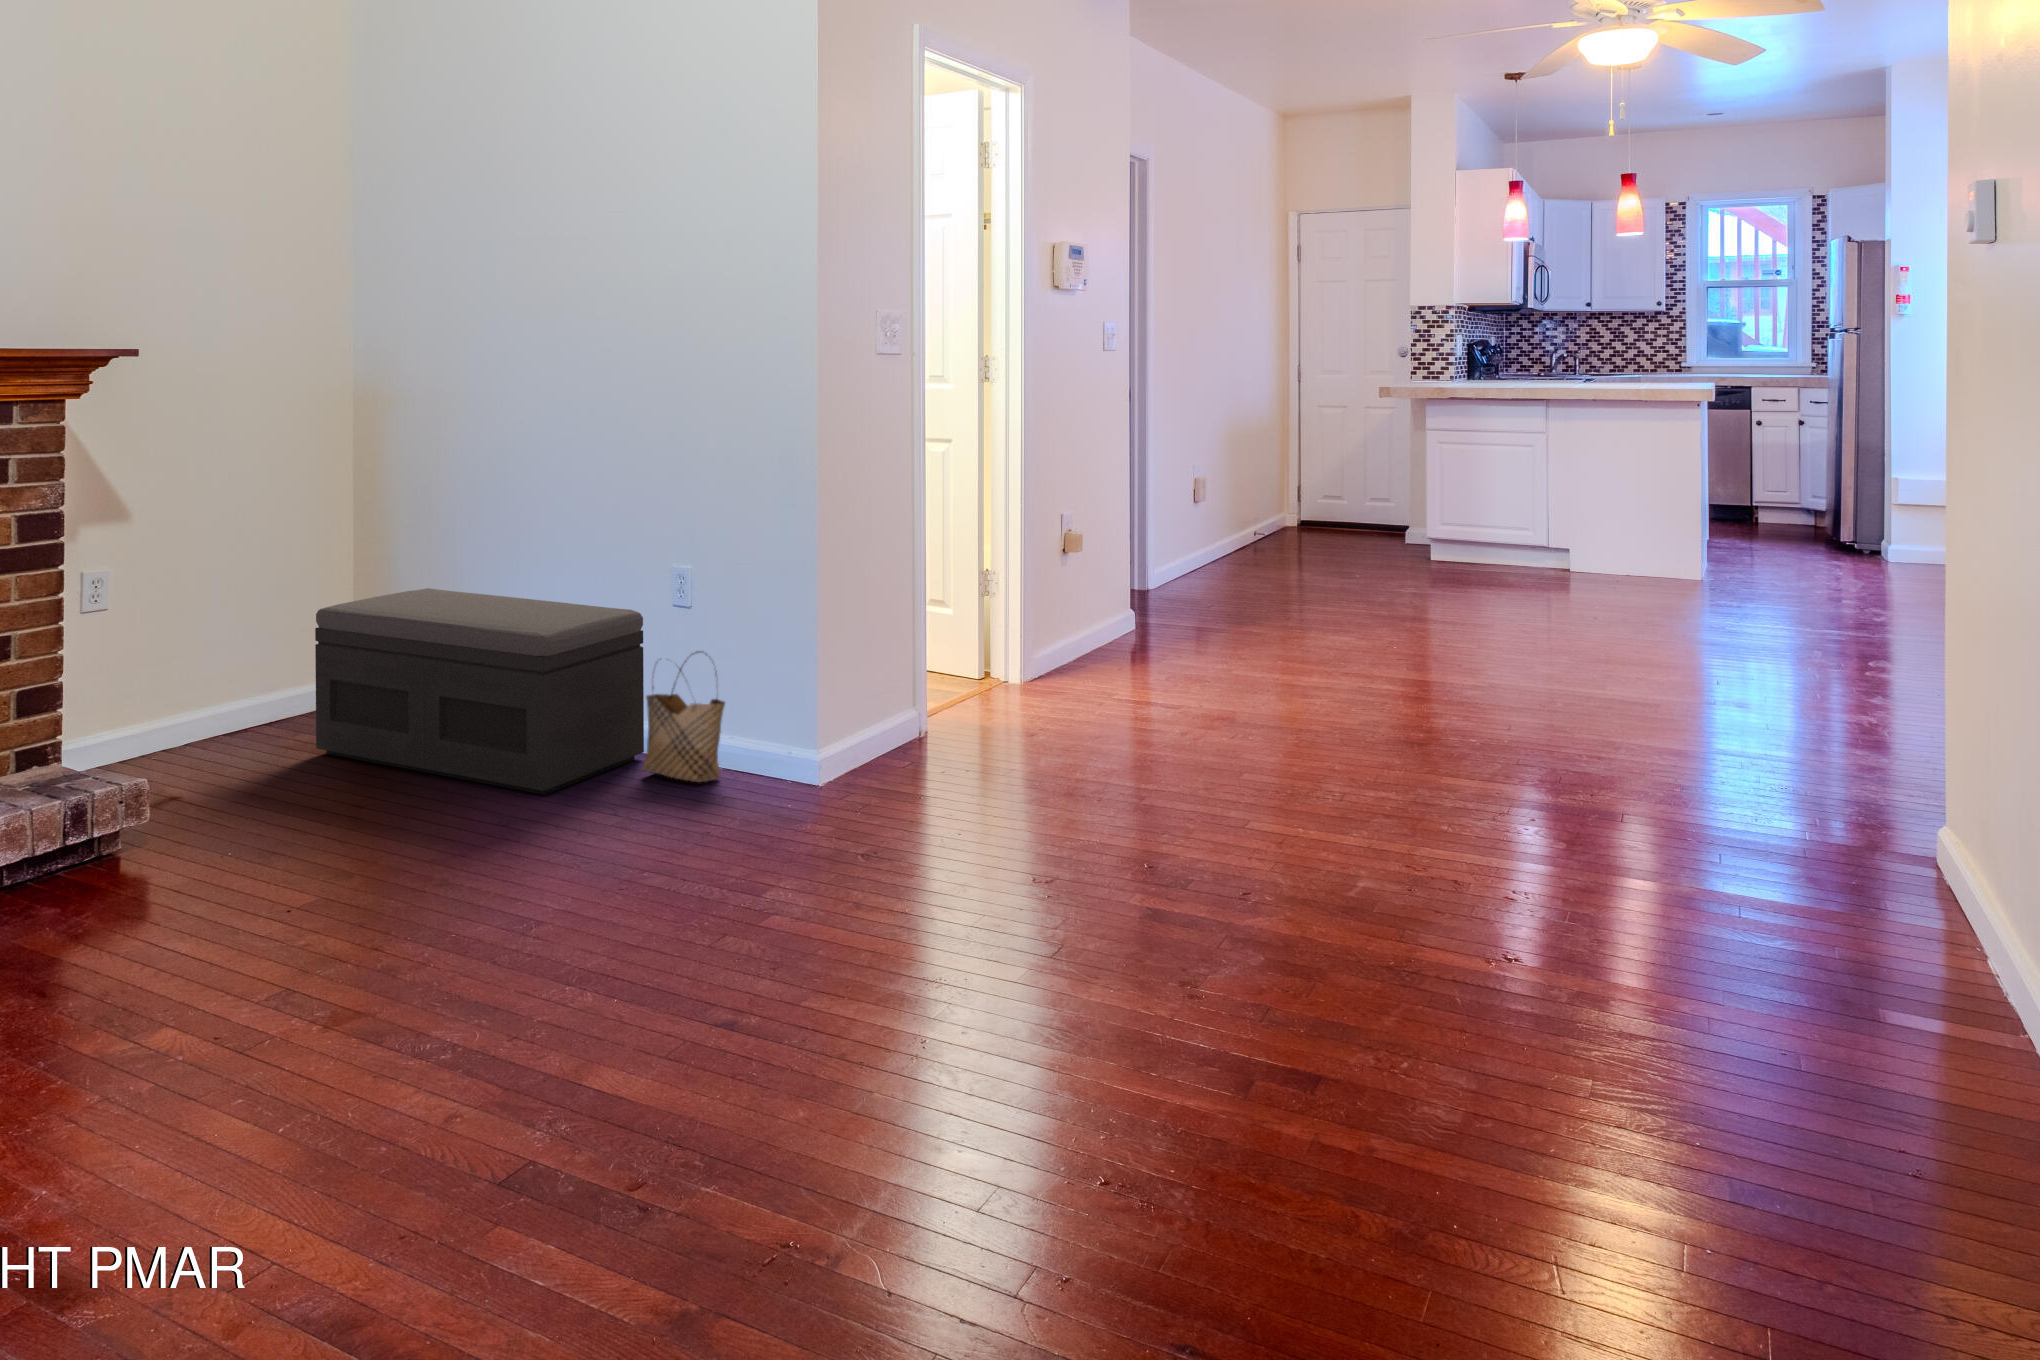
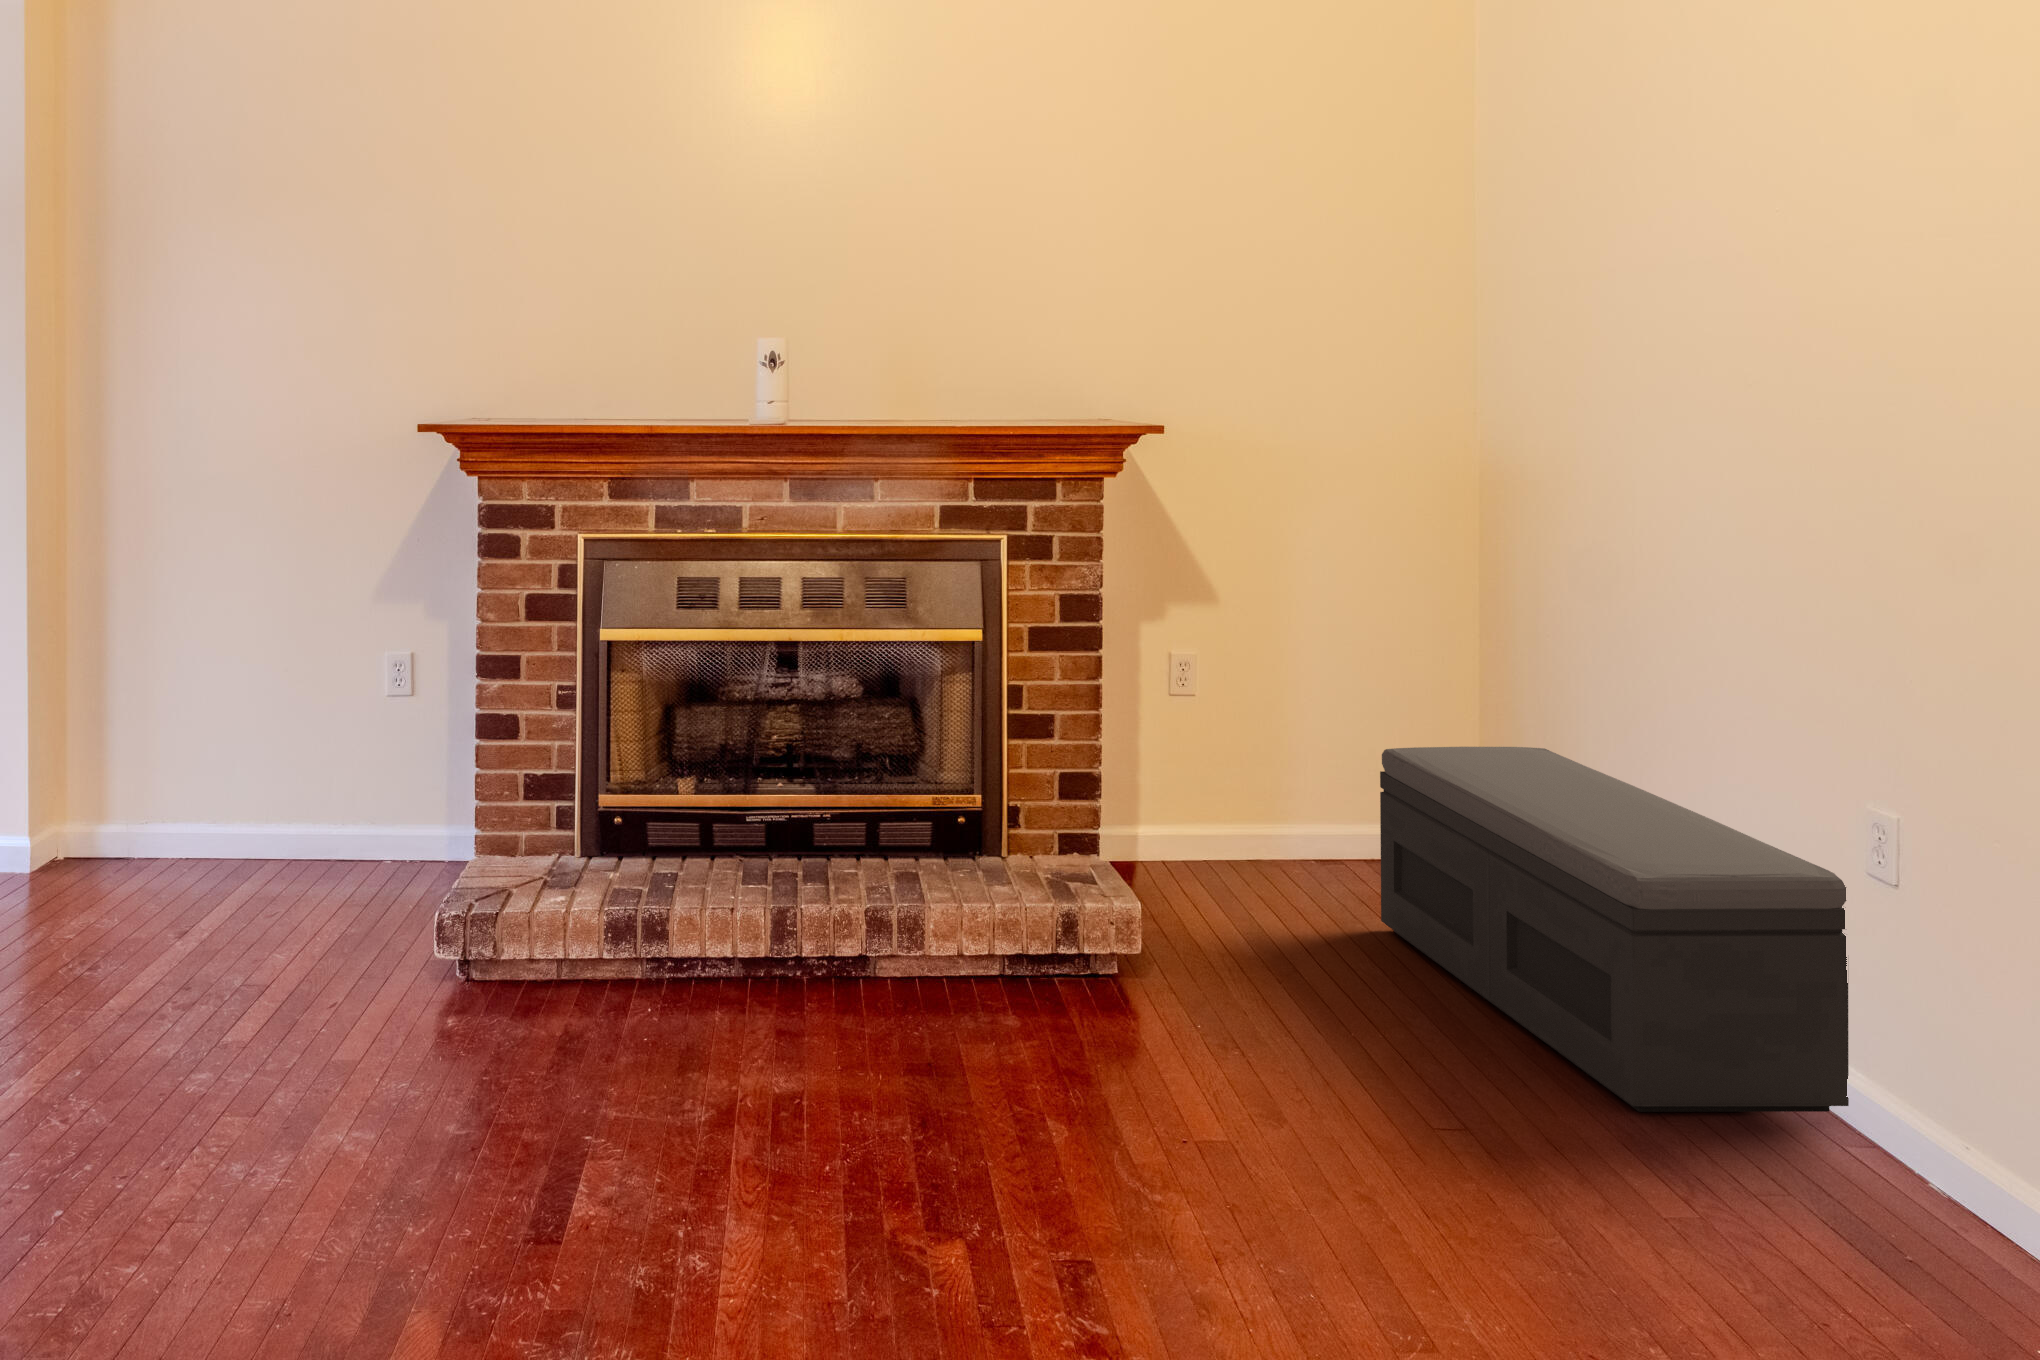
woven basket: present [643,651,725,782] -> none [1823,970,1988,1214]

